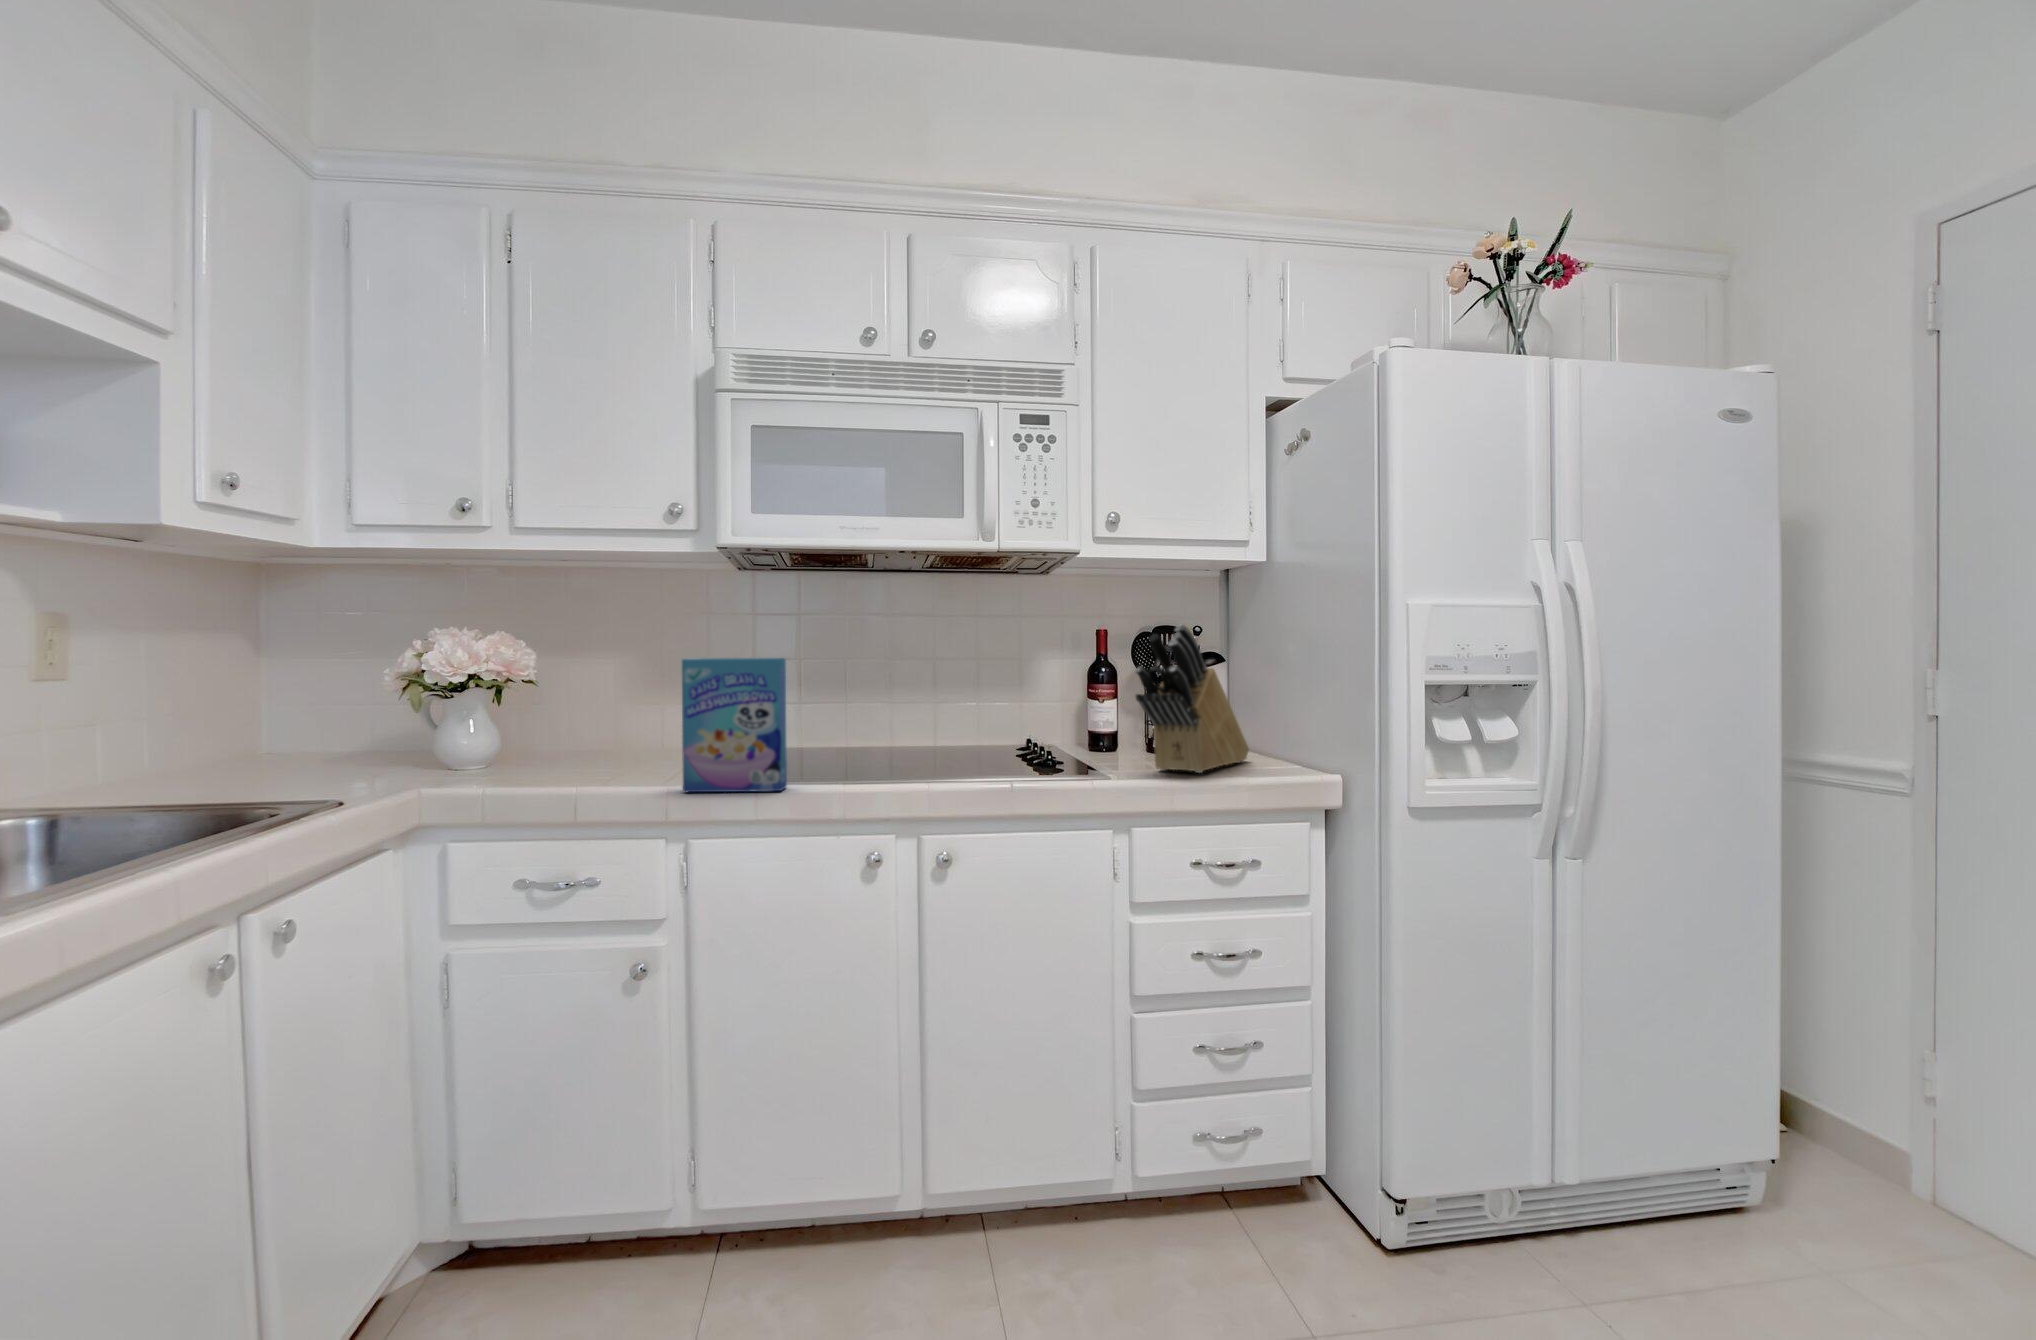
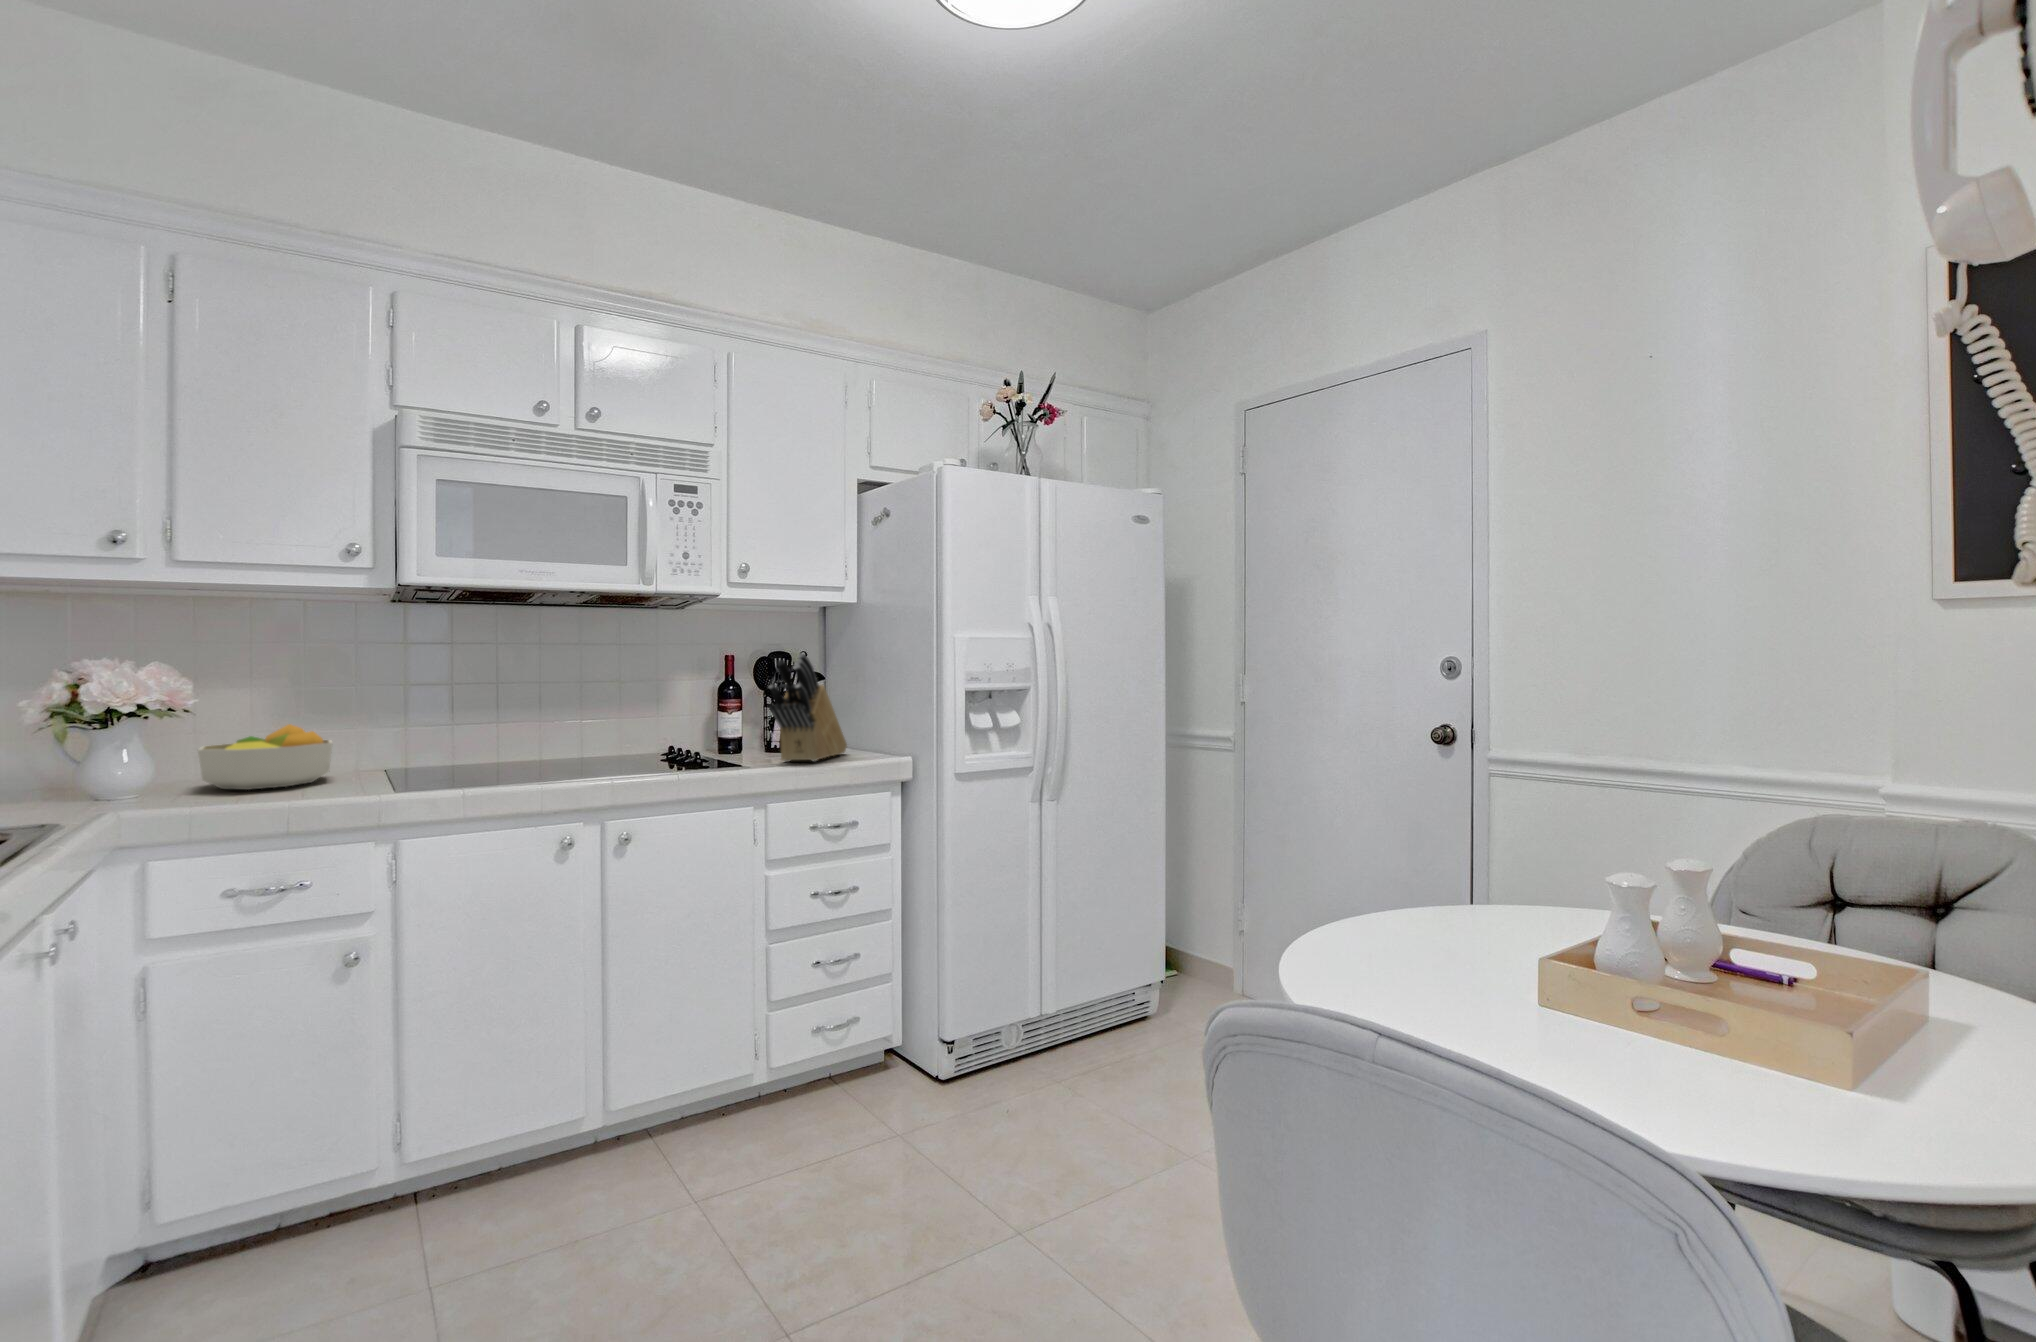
cereal box: present [682,658,787,792] -> none [393,680,486,794]
fruit bowl: none [532,705,677,776] -> present [198,724,332,789]

